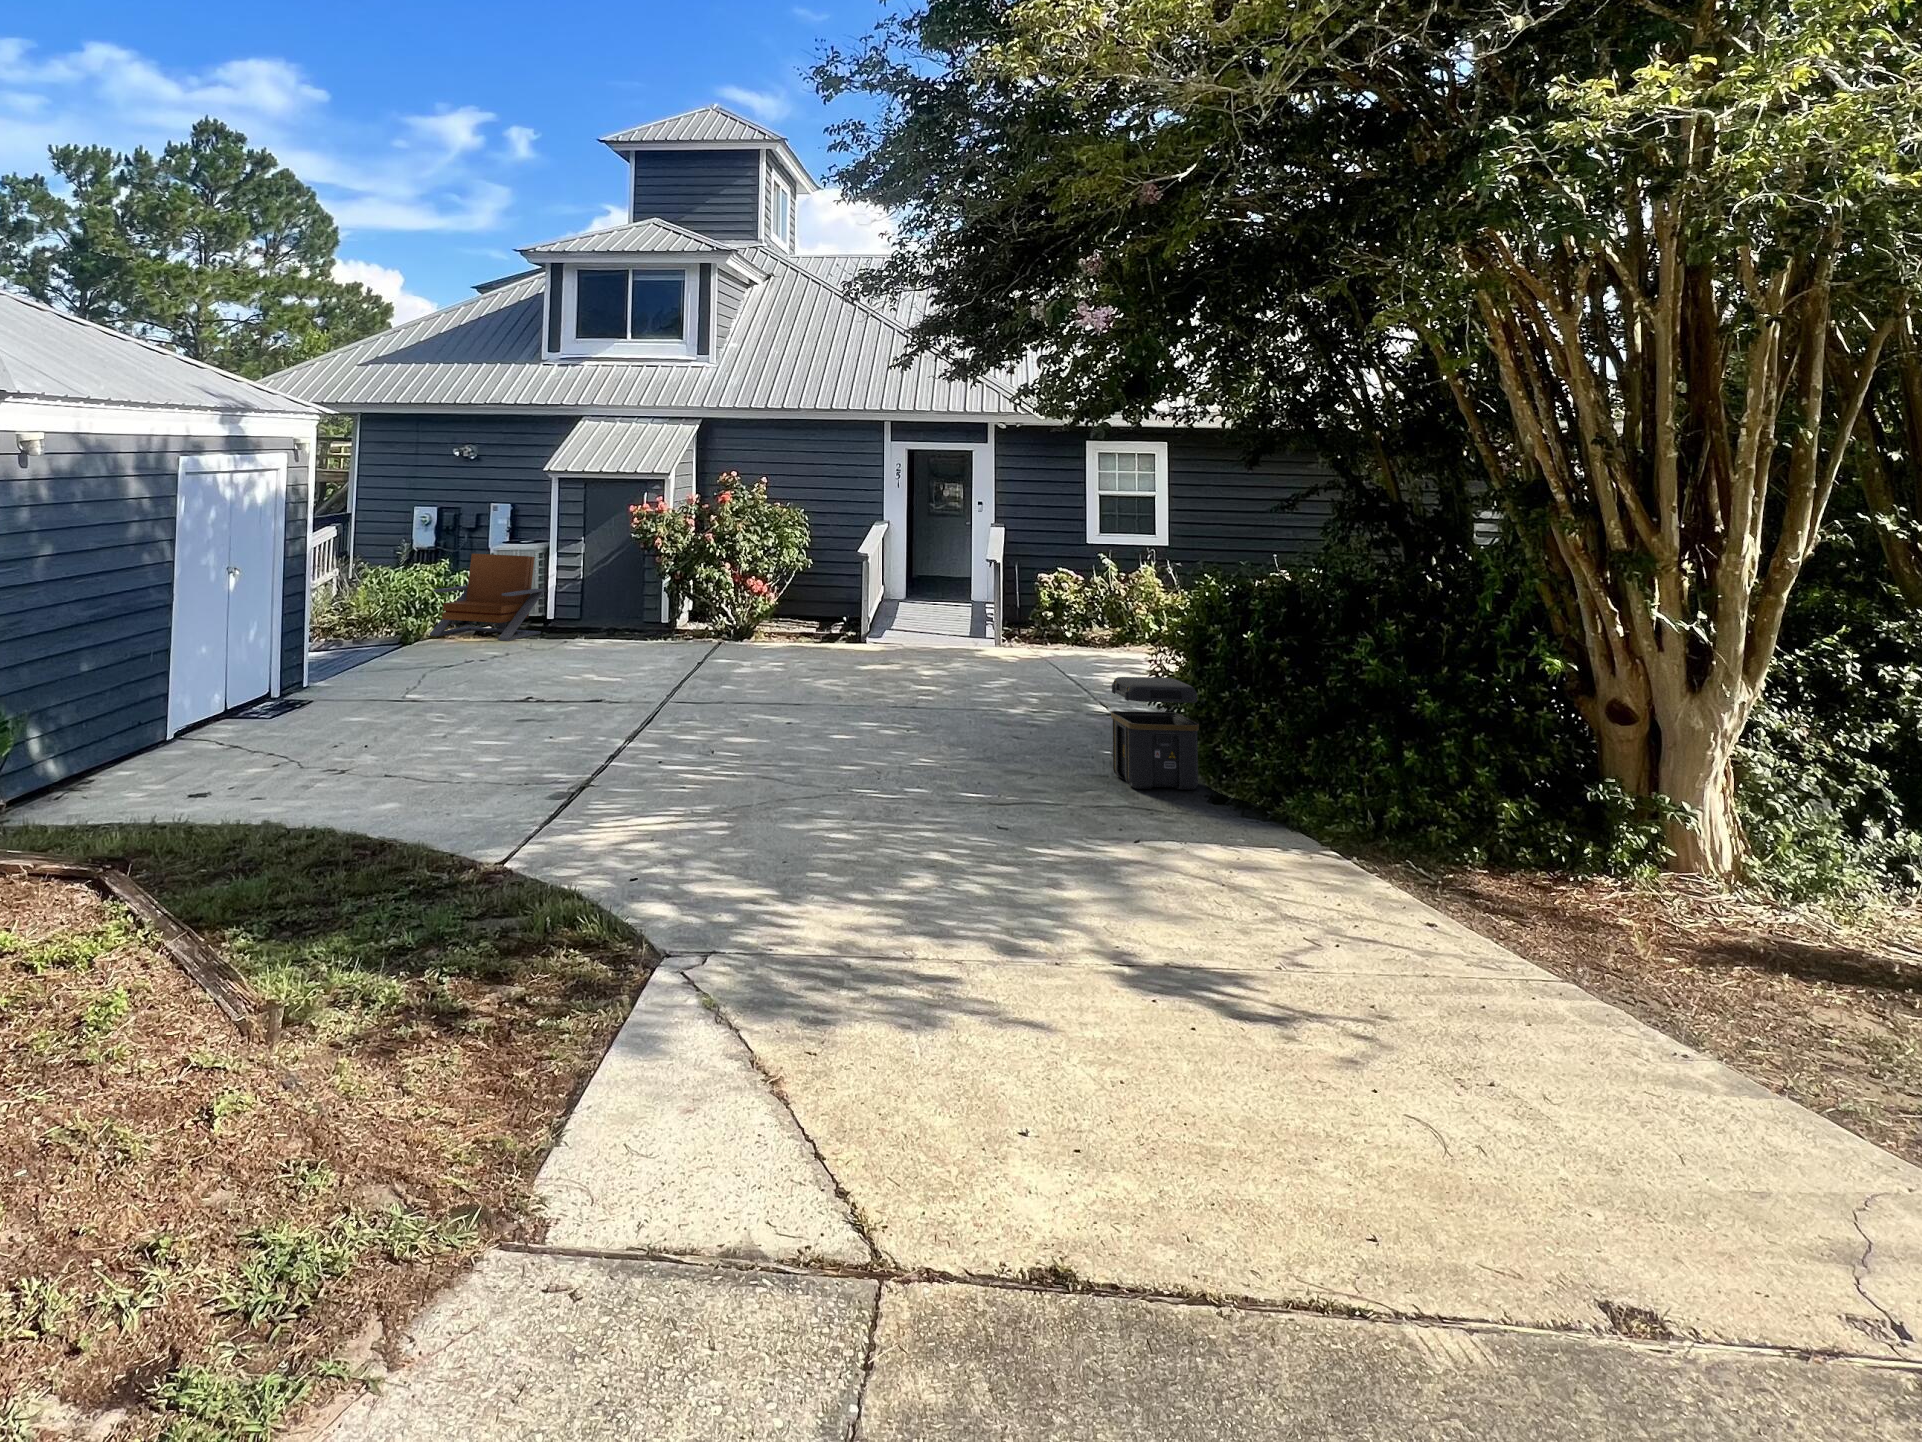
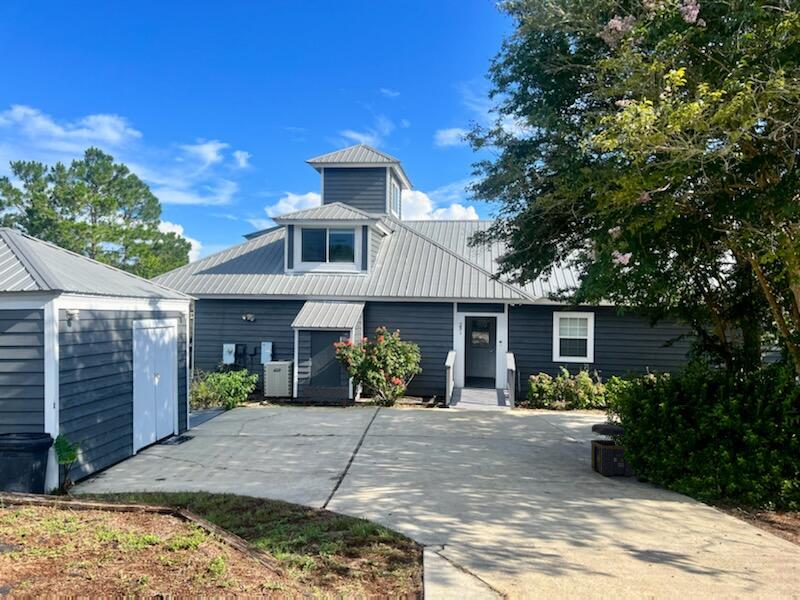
lounge chair: present [430,554,545,641] -> none [237,366,291,408]
bench: none [567,592,668,642] -> present [303,386,350,408]

